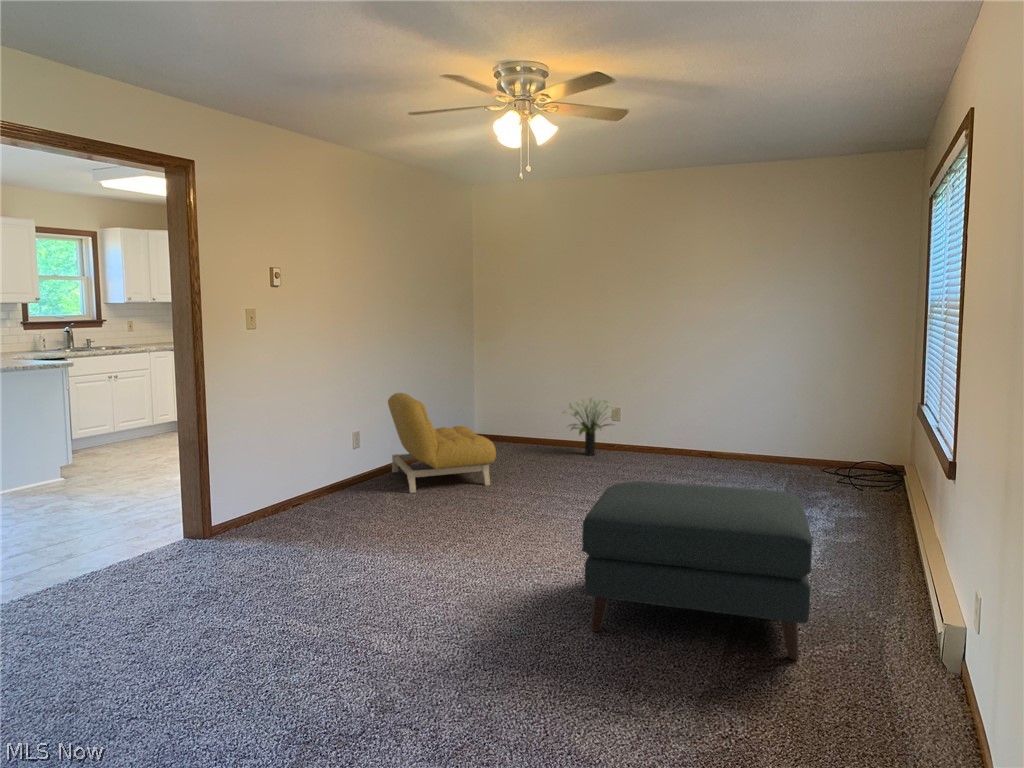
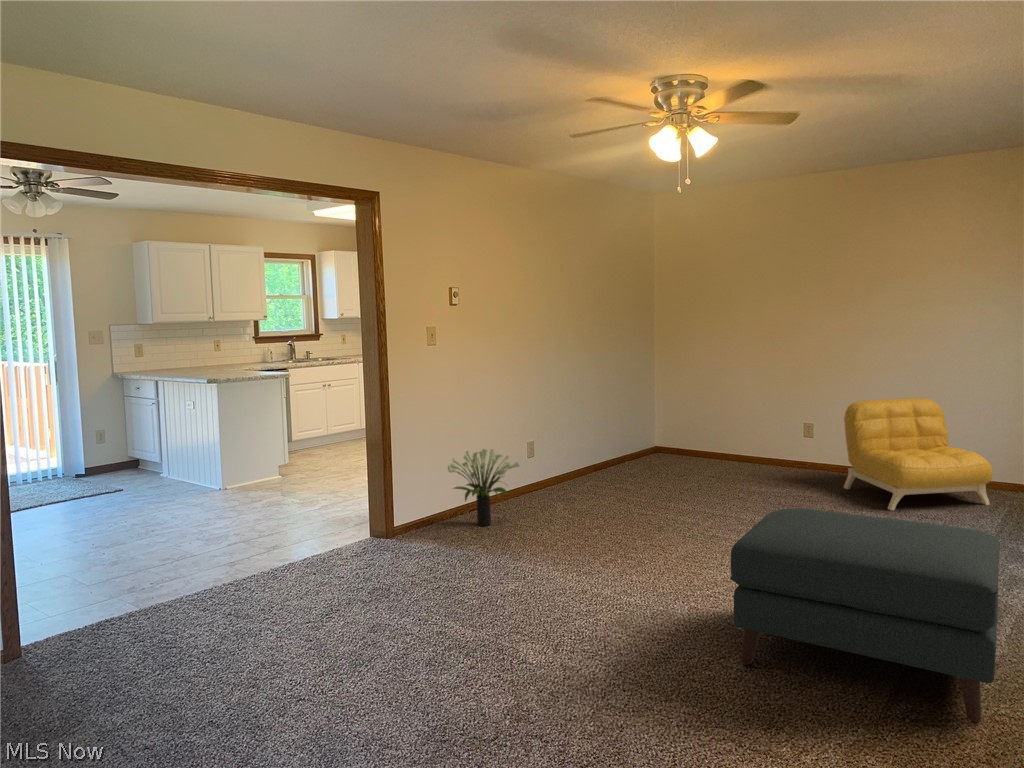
armchair: present [388,393,496,493] -> present [844,398,993,510]
potted plant: present [564,397,616,455] -> present [448,449,519,526]

